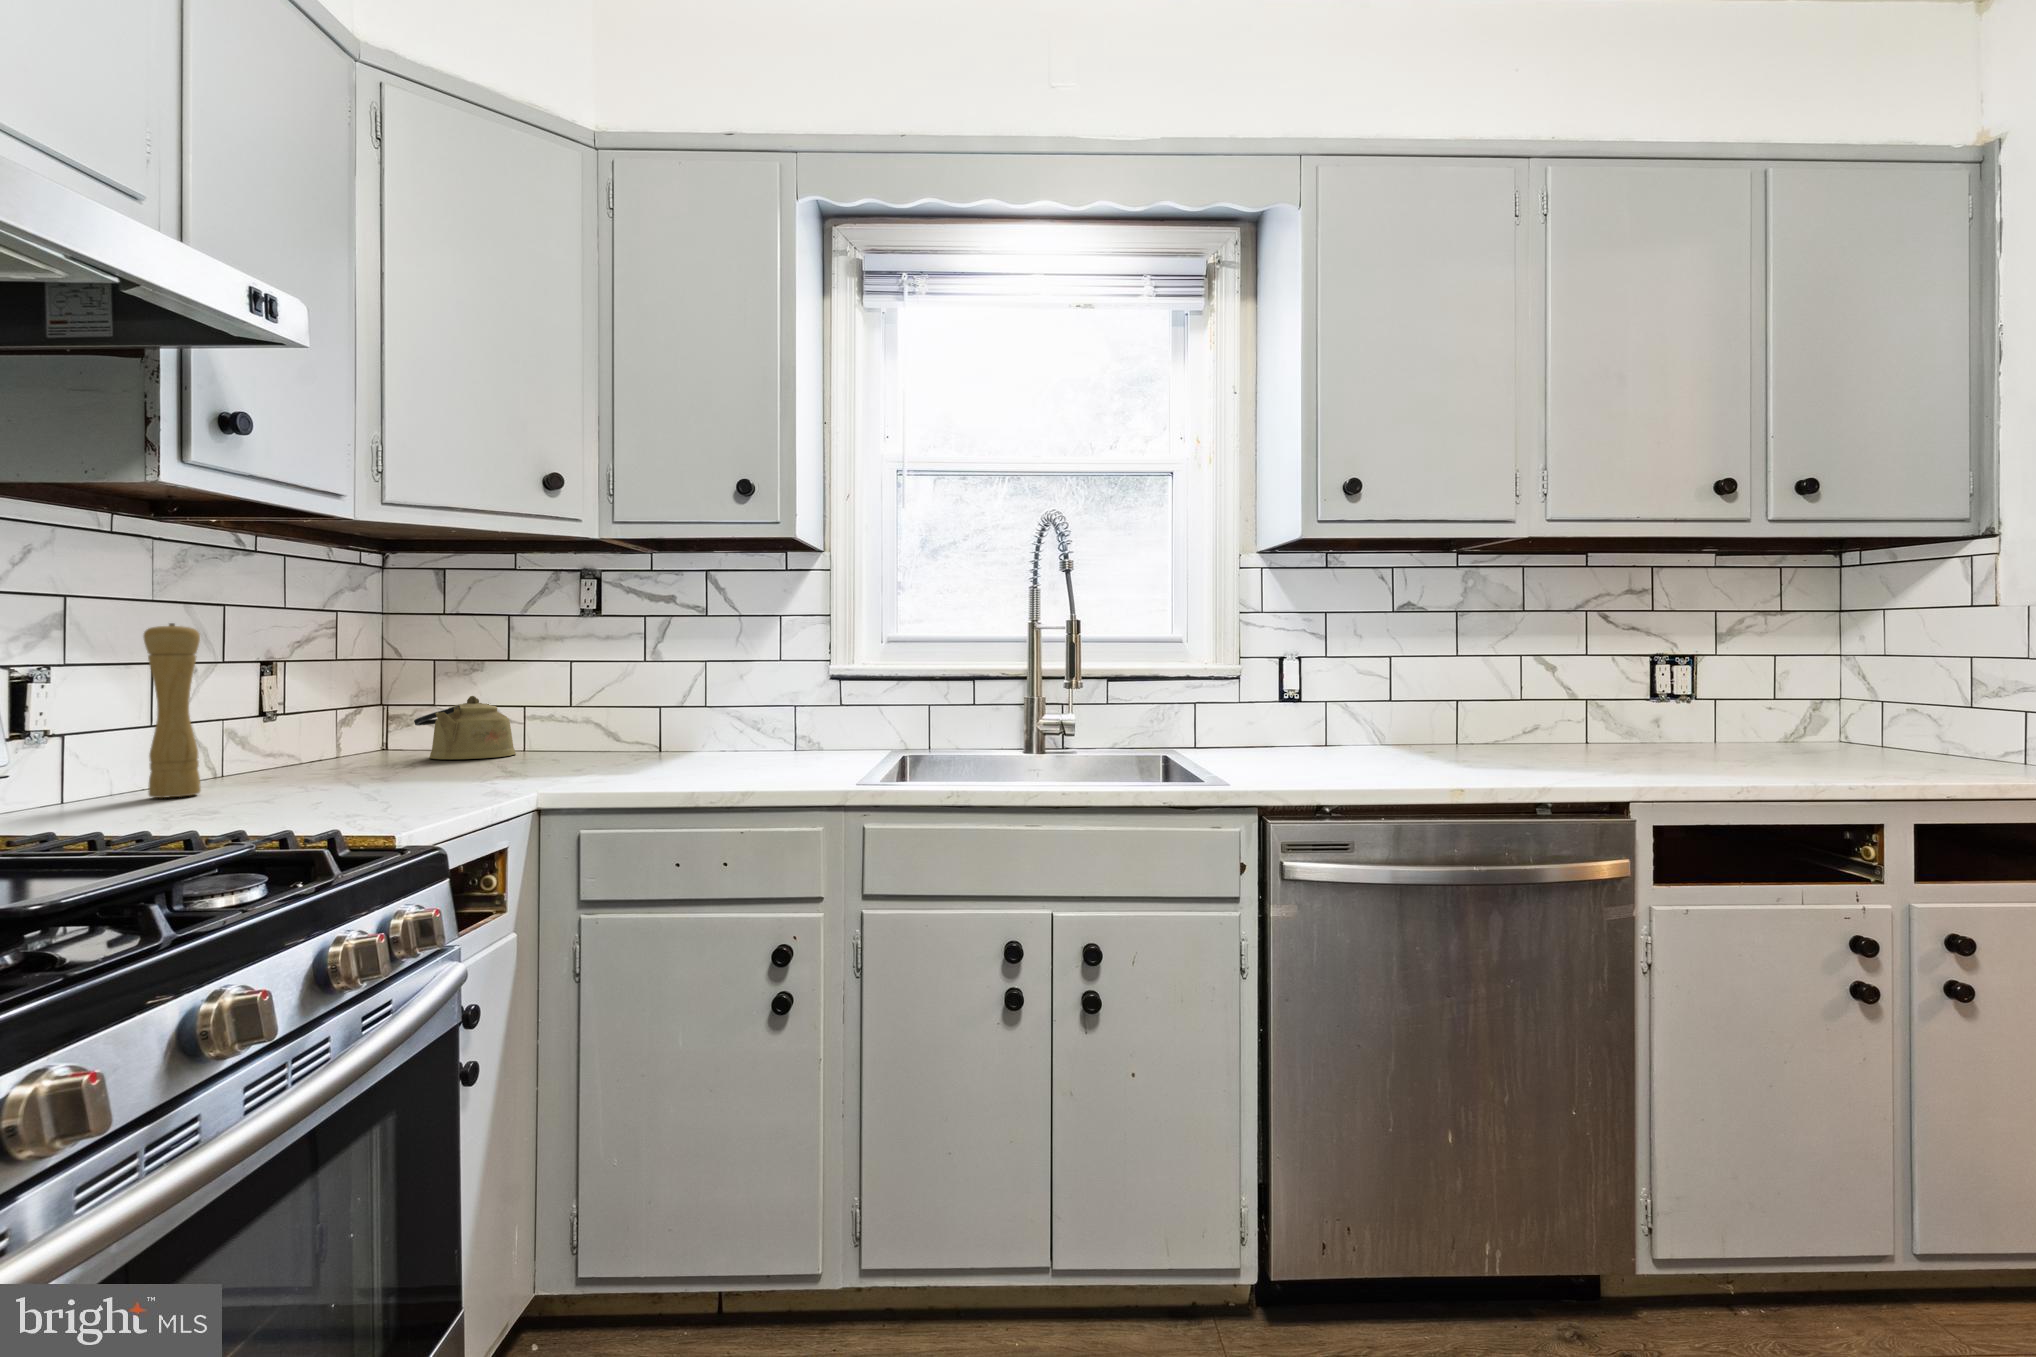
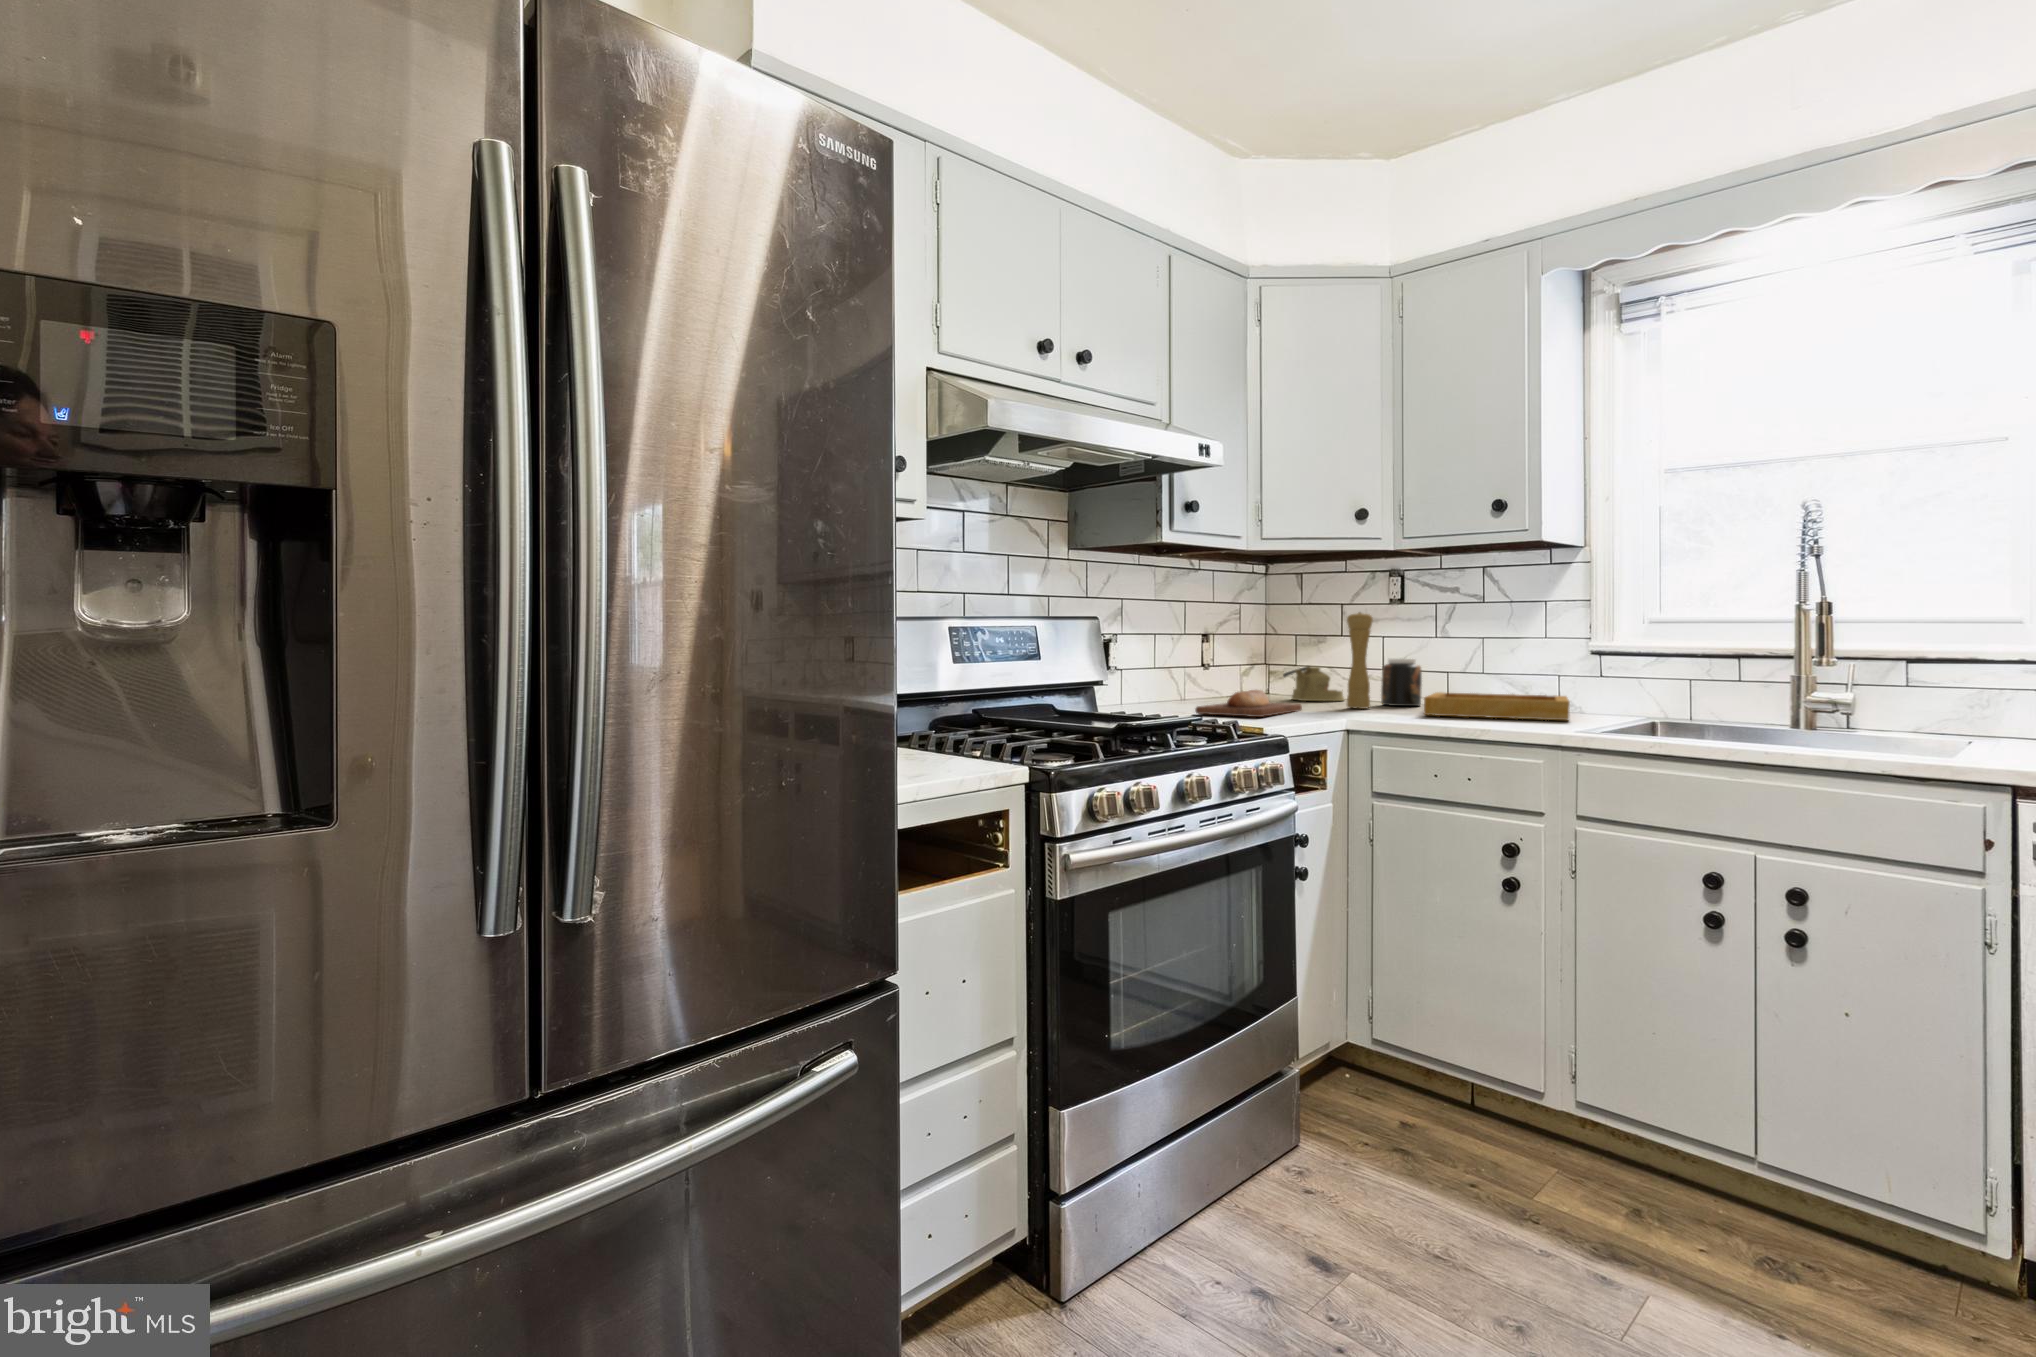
pepper mill: present [143,623,201,798] -> present [1347,612,1373,709]
jar: none [574,691,631,759] -> present [1381,659,1422,706]
tray: none [649,732,830,774] -> present [1424,692,1570,720]
bread loaf: none [245,753,455,809] -> present [1195,690,1302,717]

